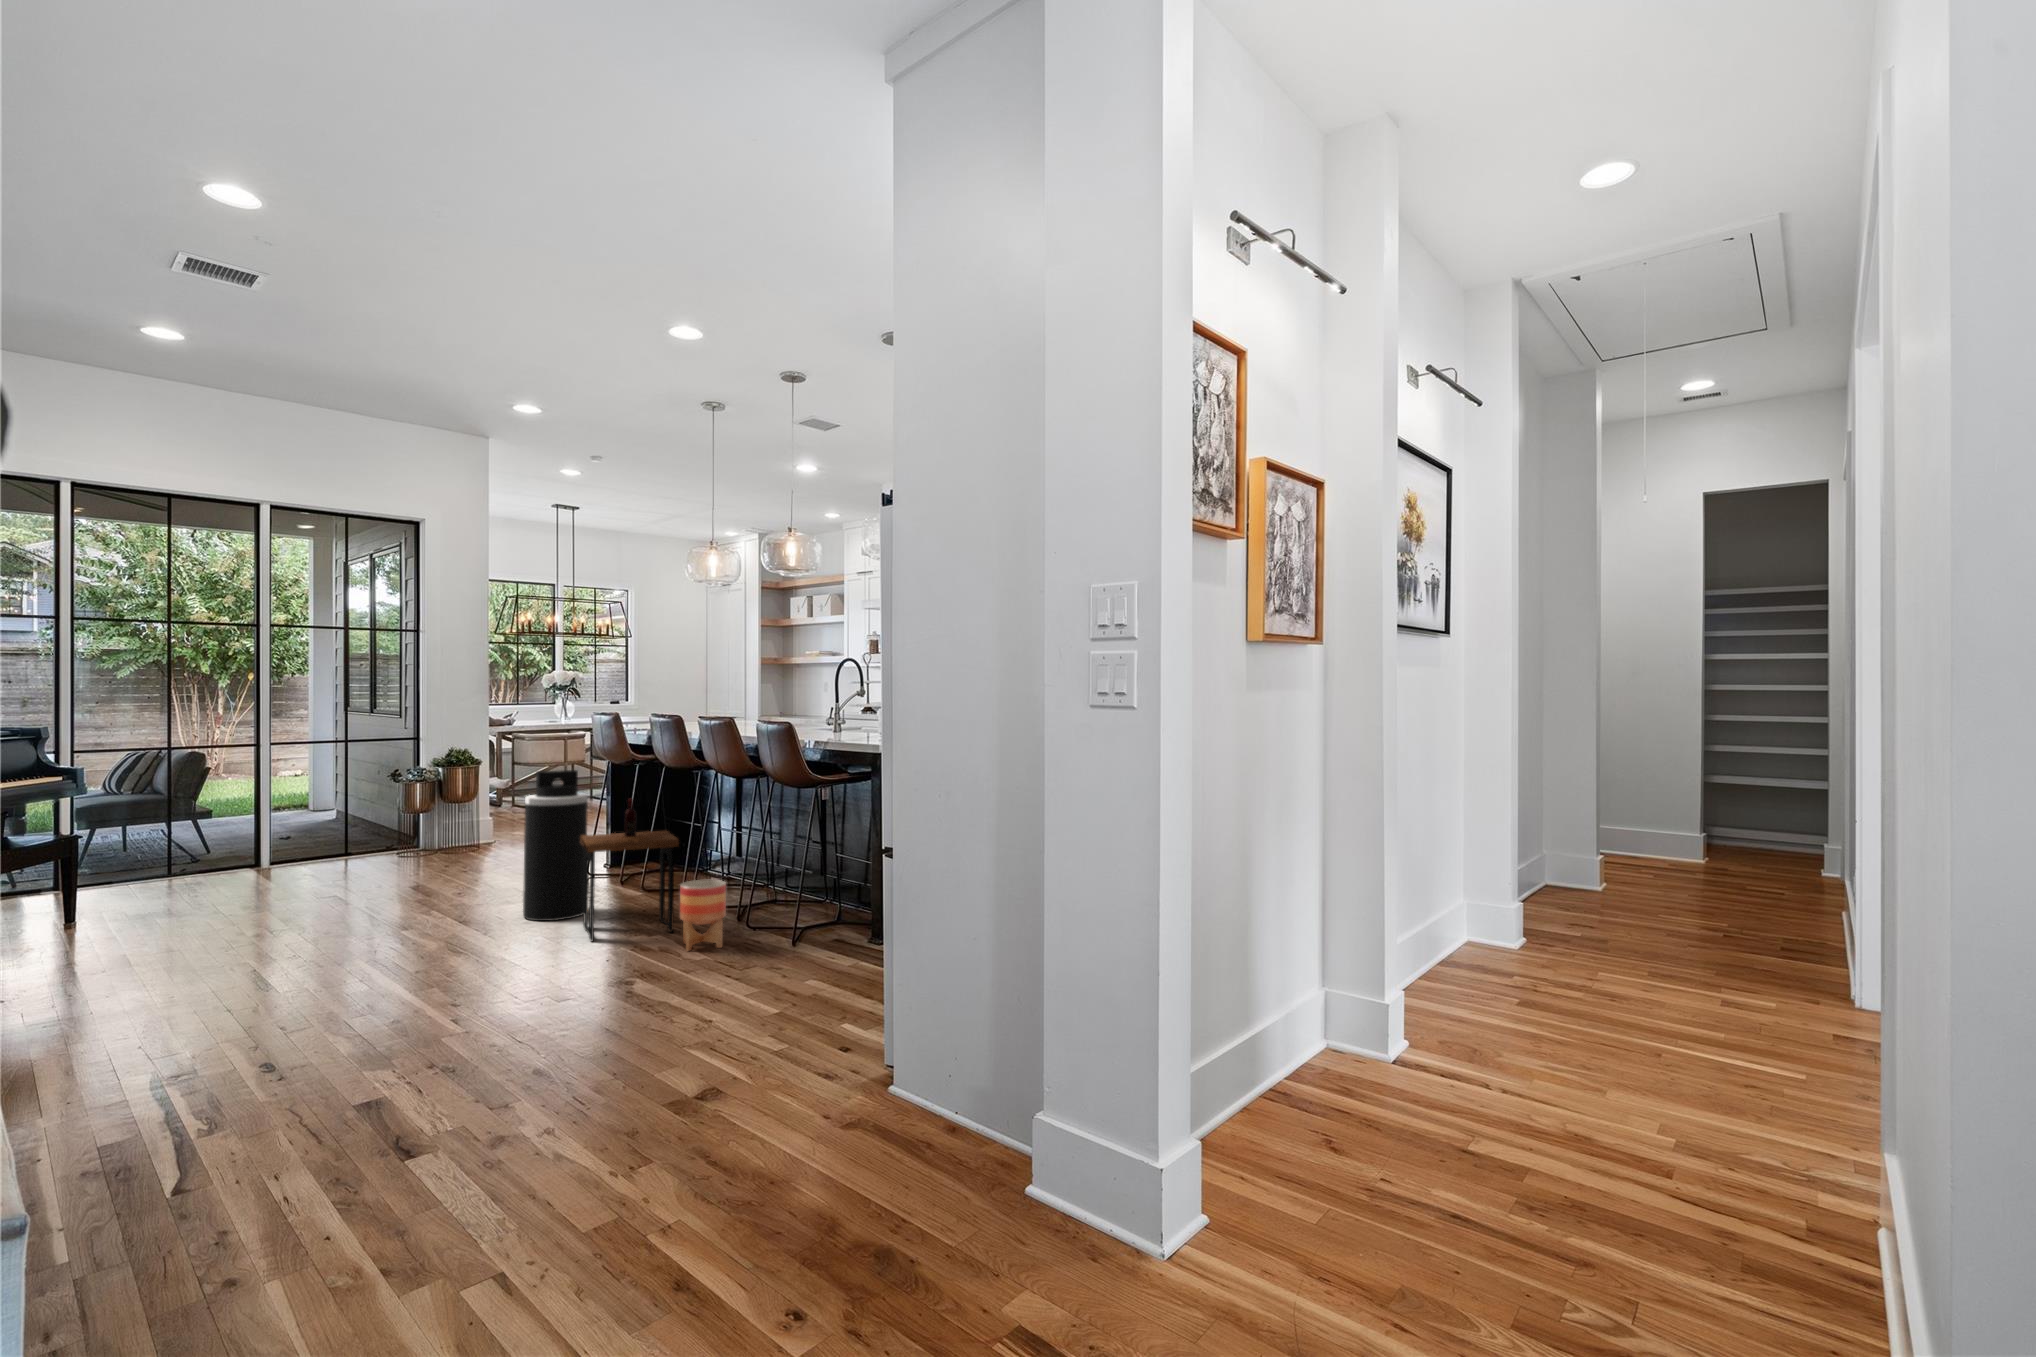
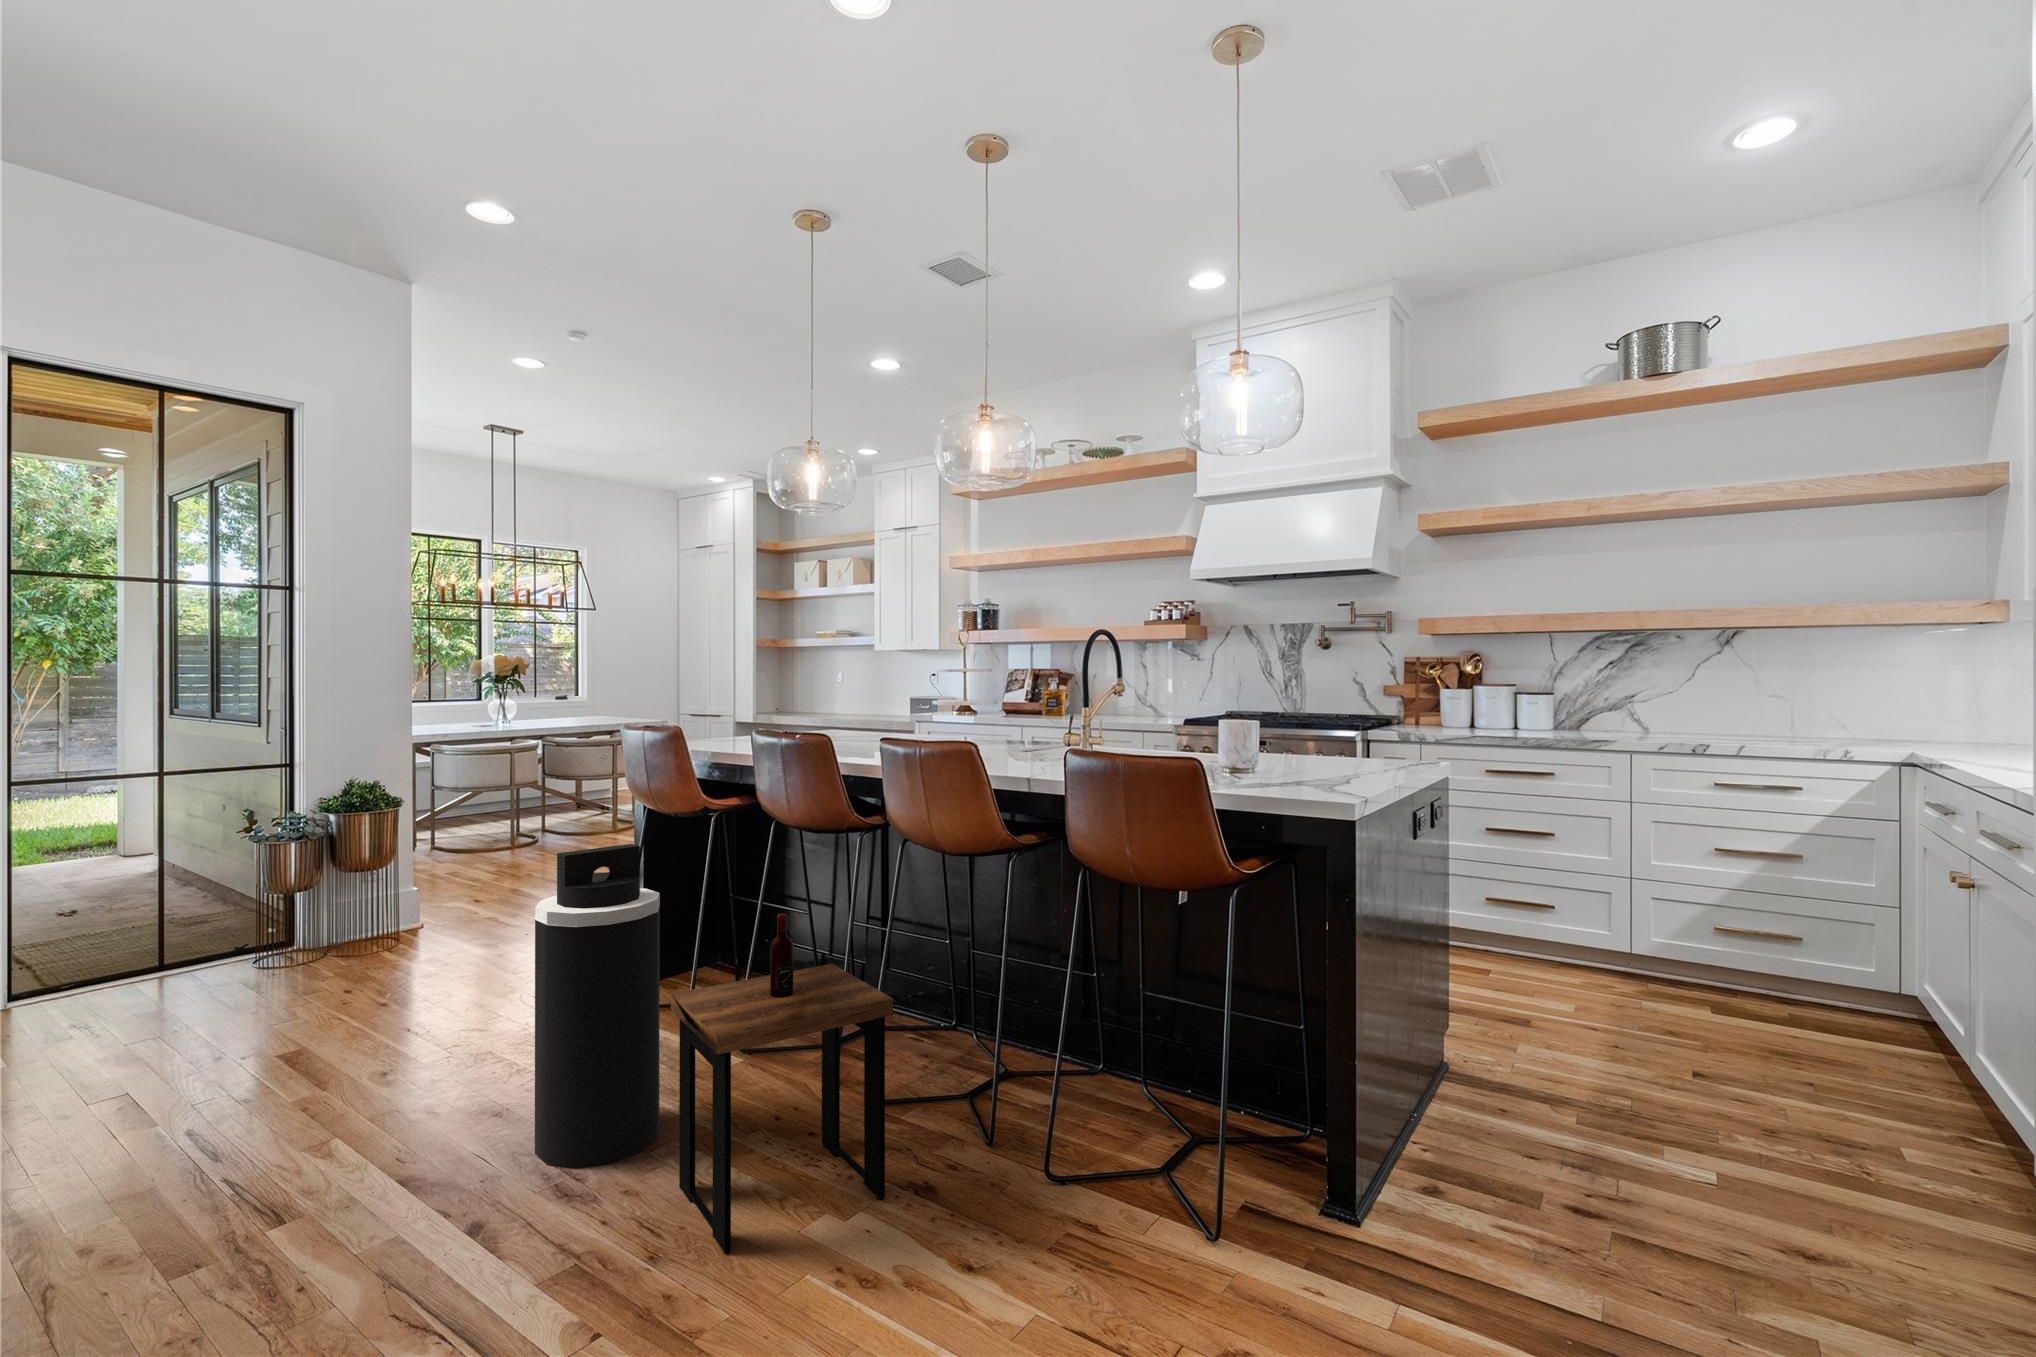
planter: present [680,880,726,951] -> none [936,1093,1035,1282]

